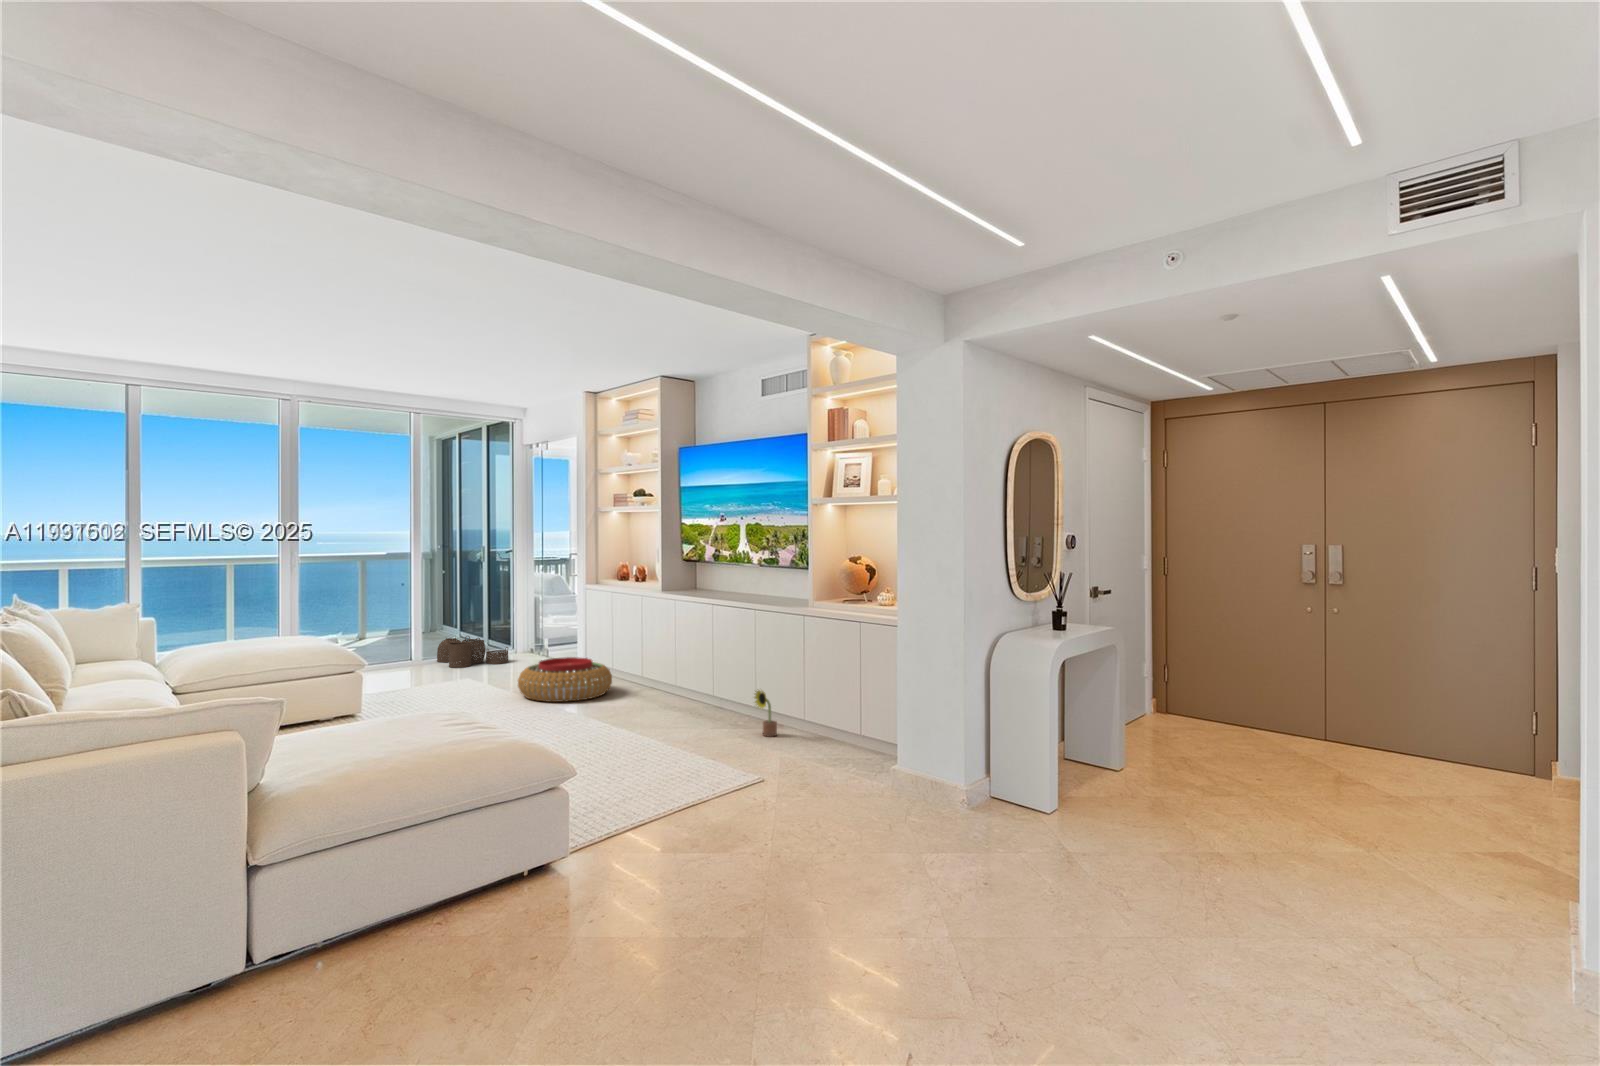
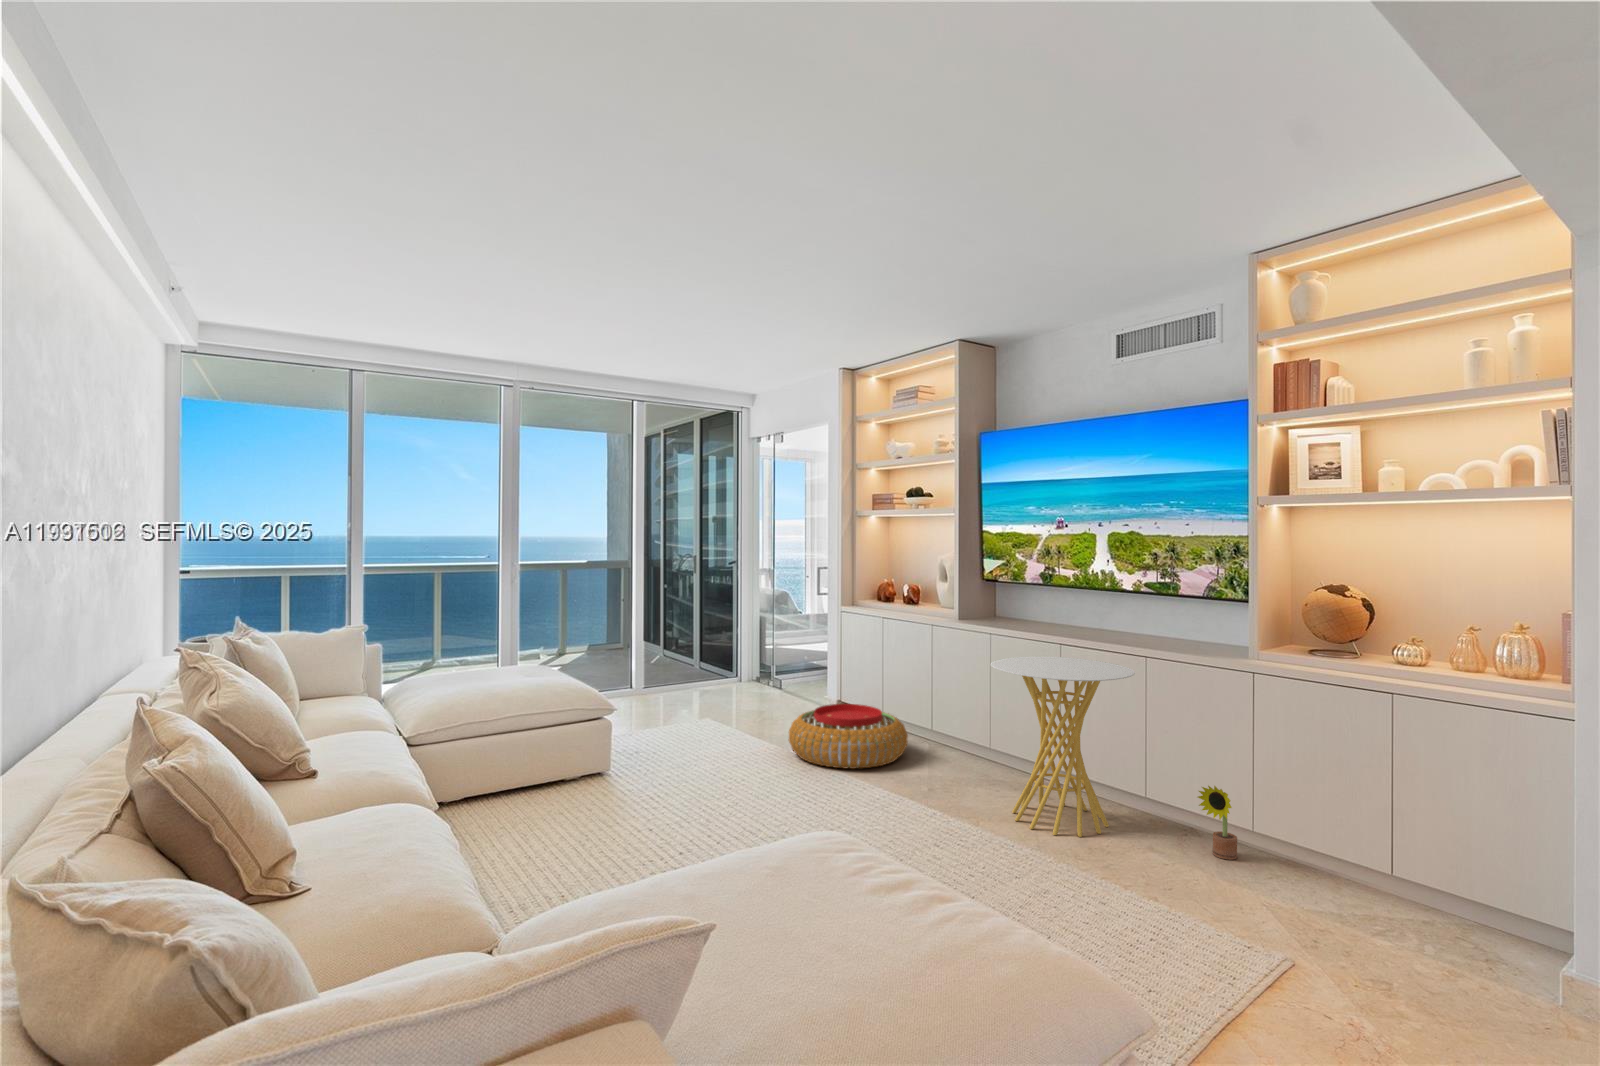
side table: none [634,612,730,730] -> present [991,656,1135,837]
woven basket: present [437,636,508,668] -> none [653,662,736,703]

